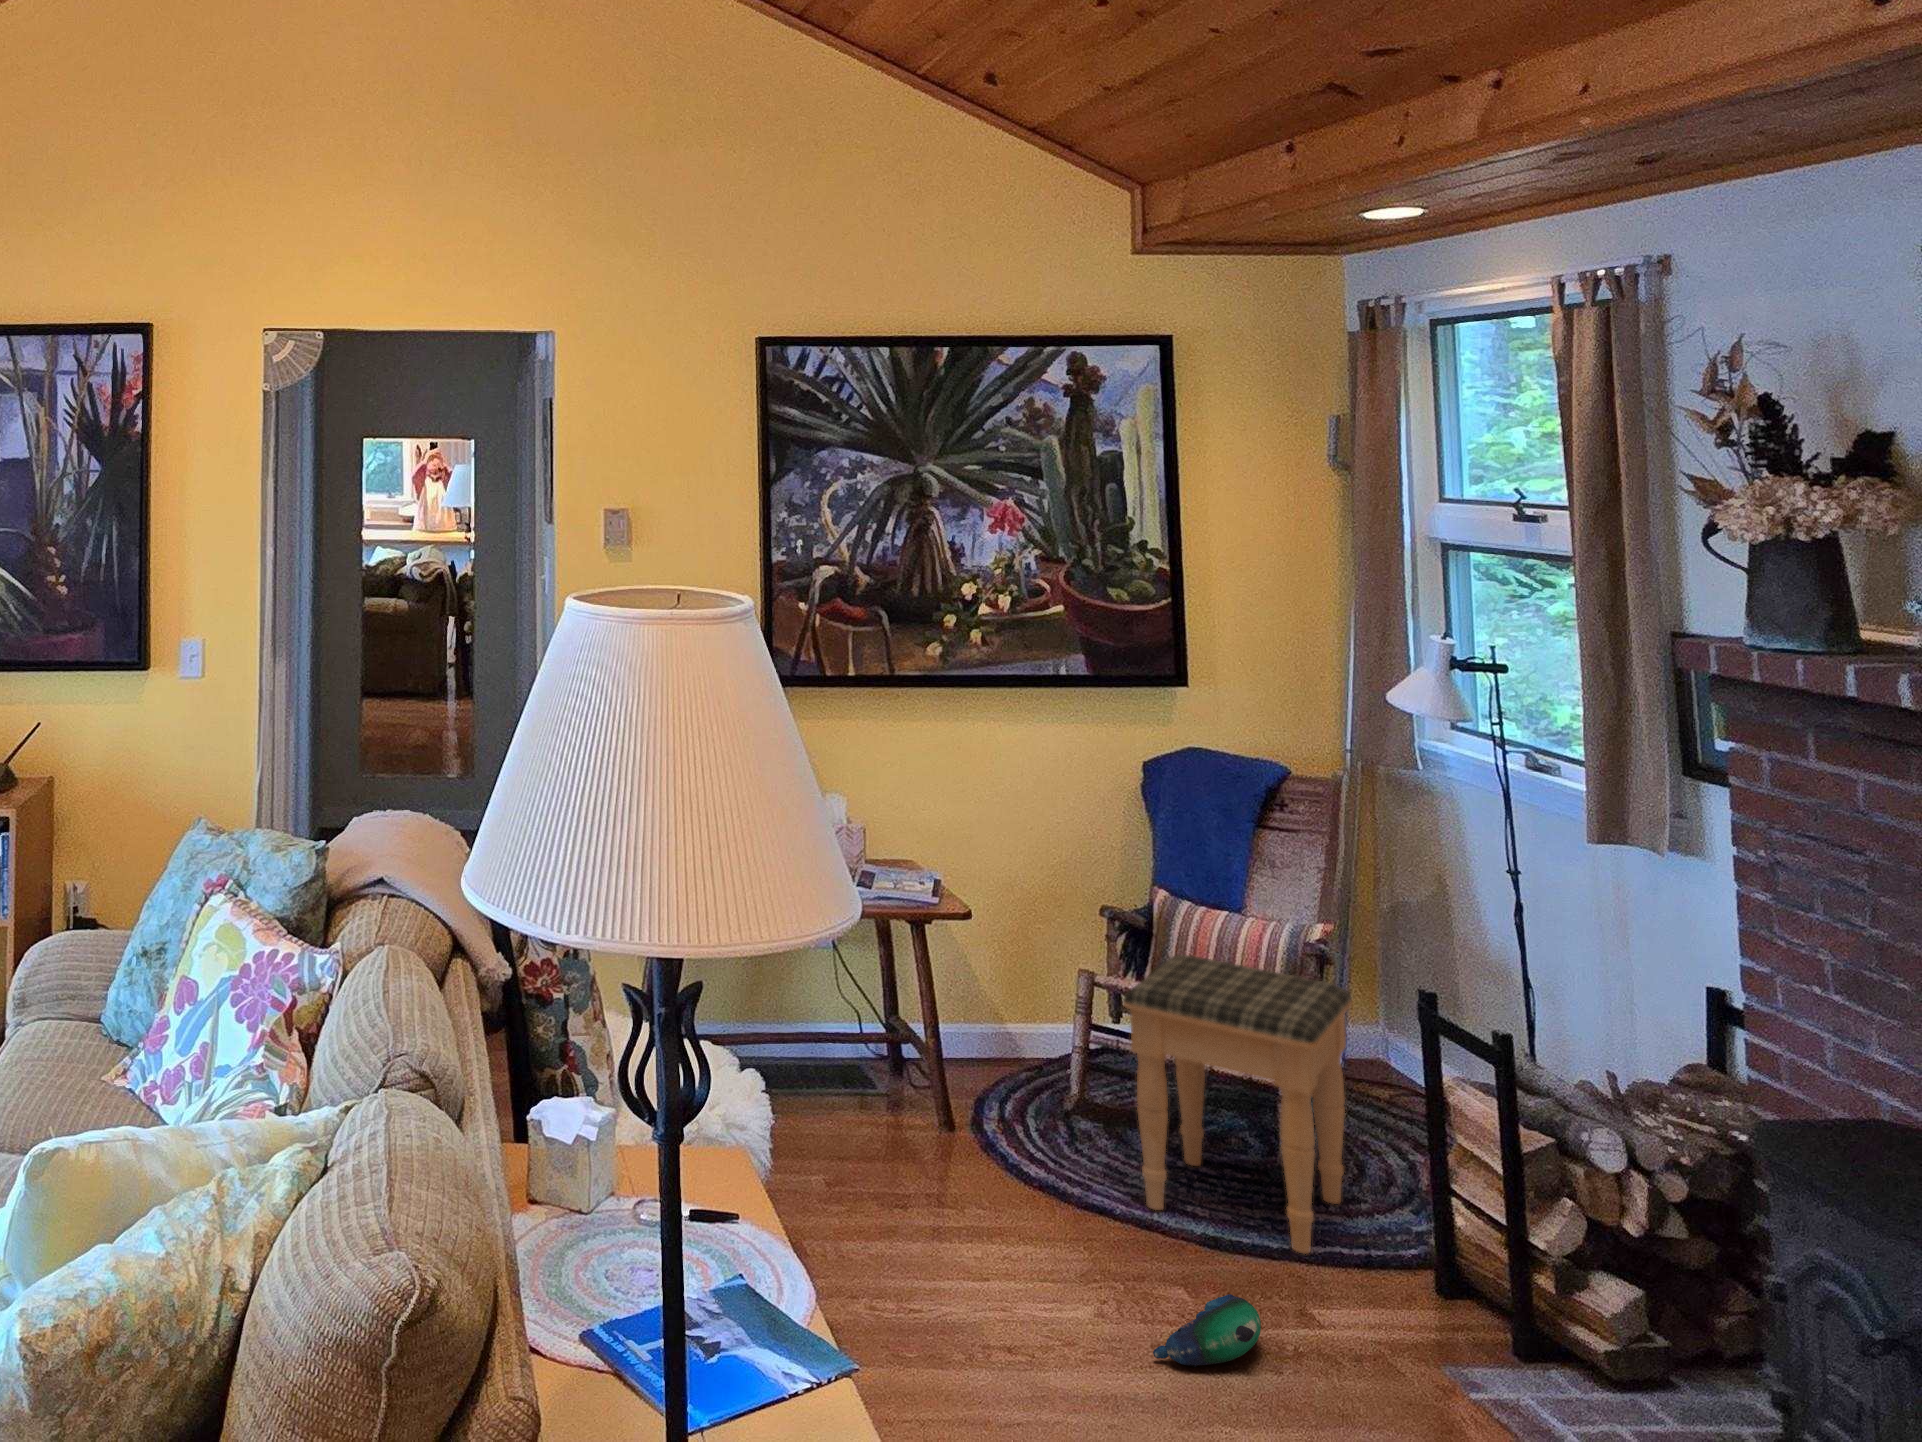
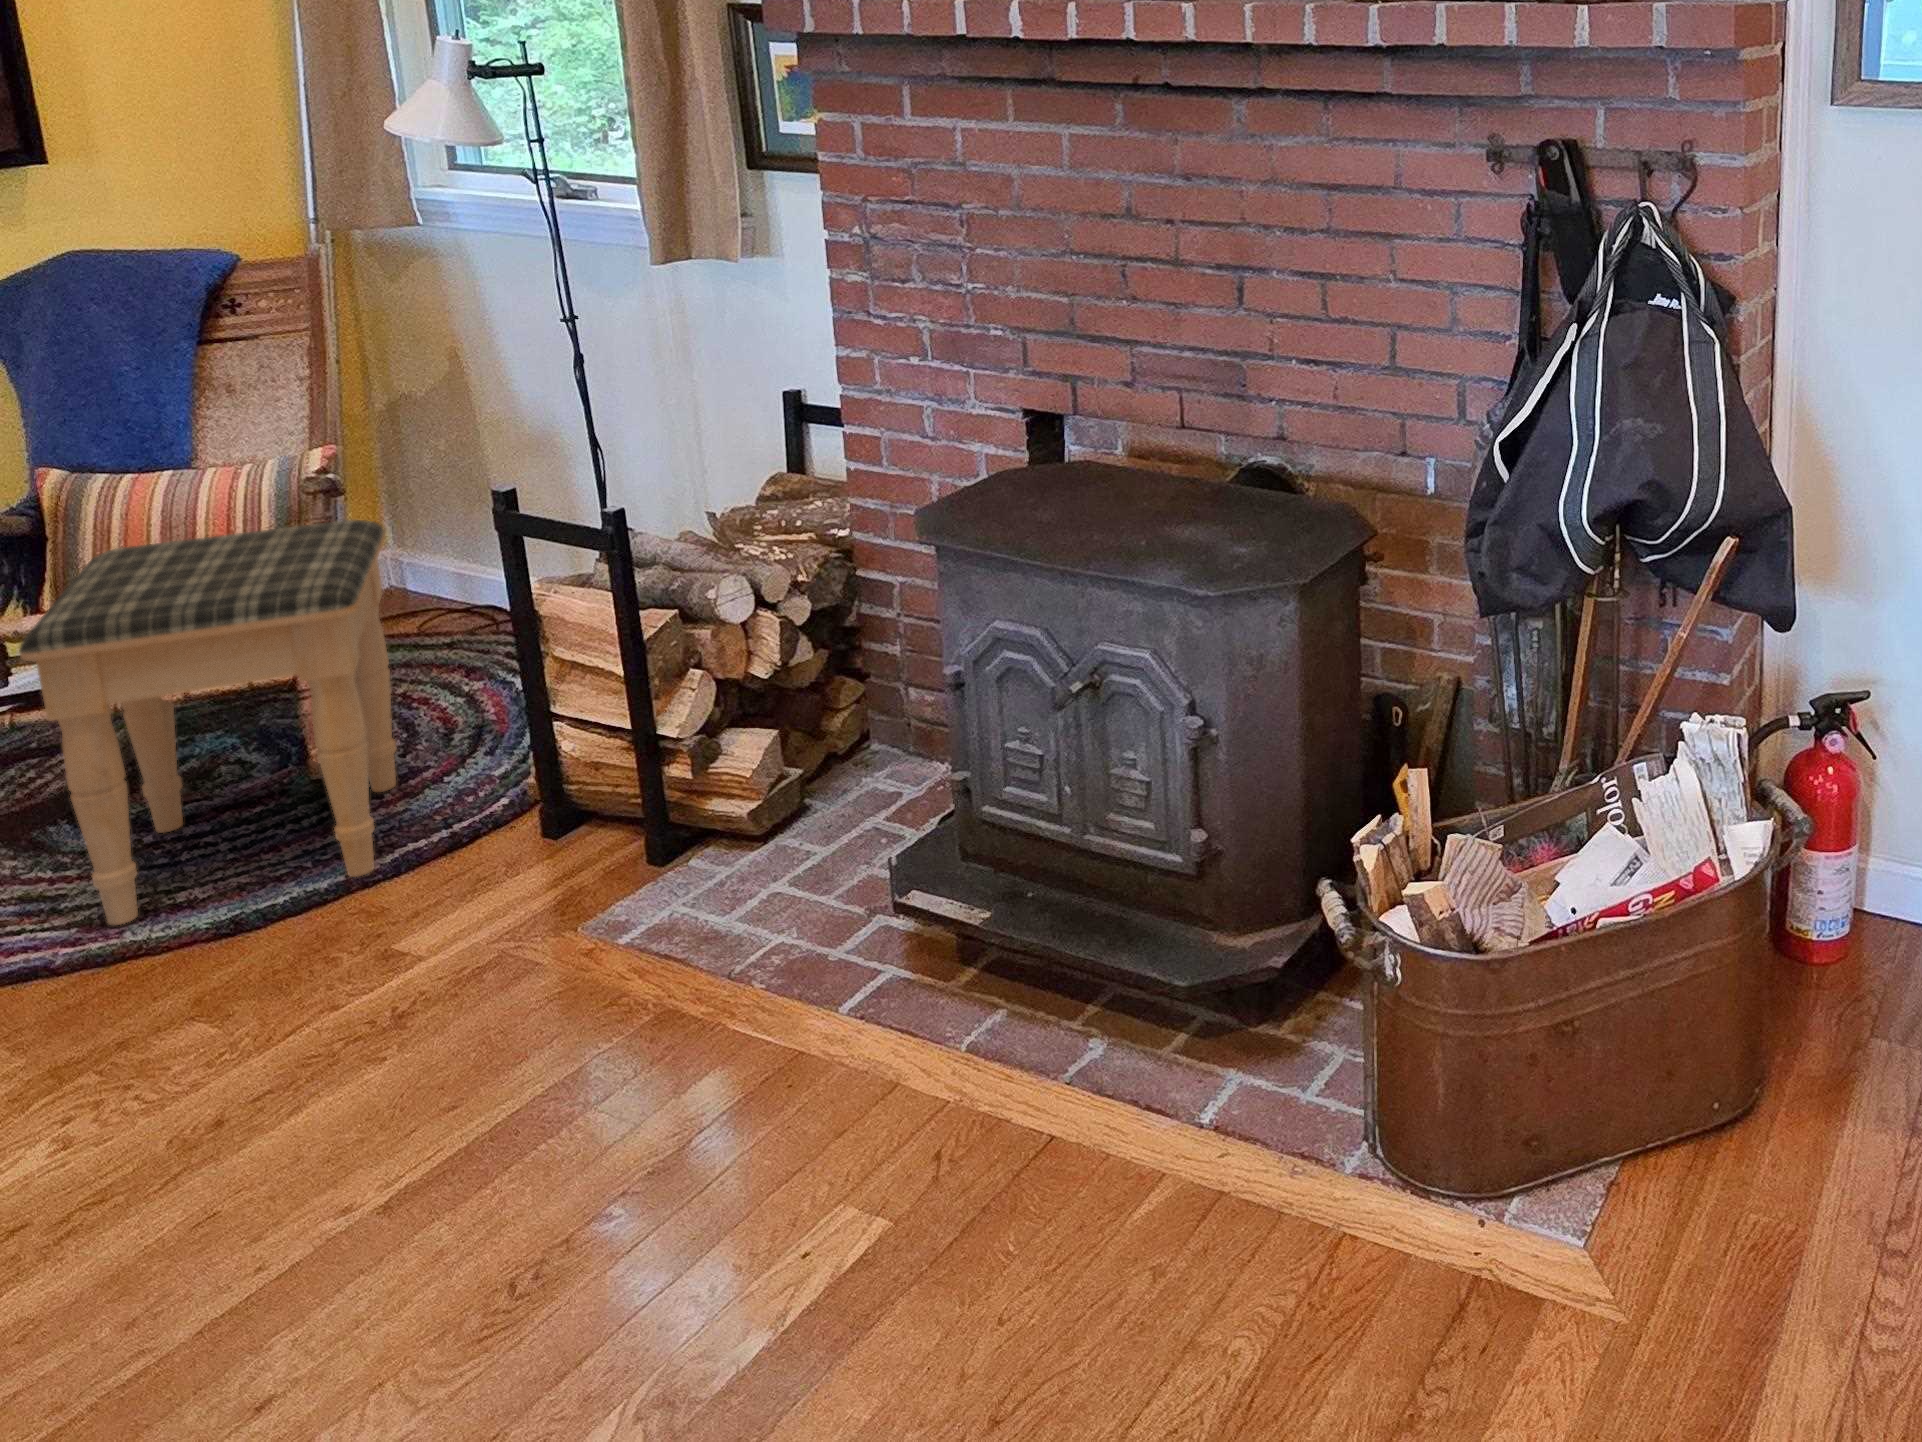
plush toy: present [1153,1294,1261,1367] -> none [175,988,341,1150]

